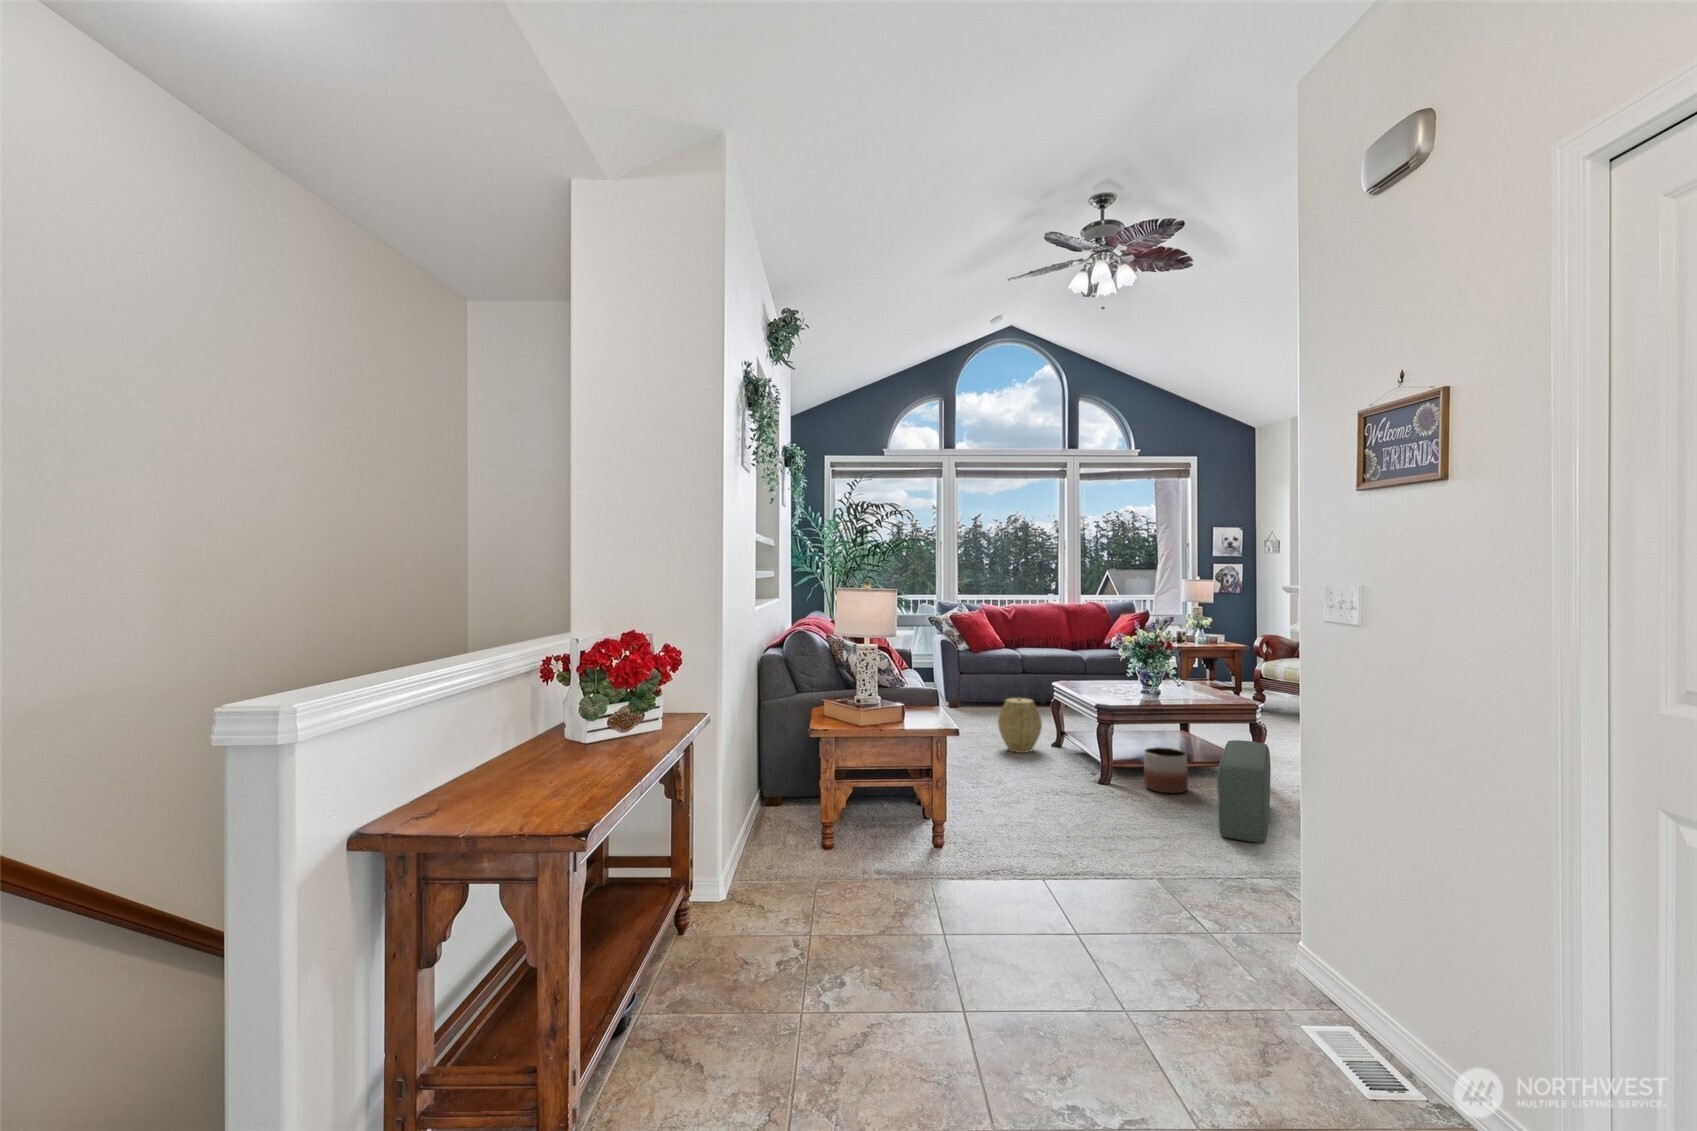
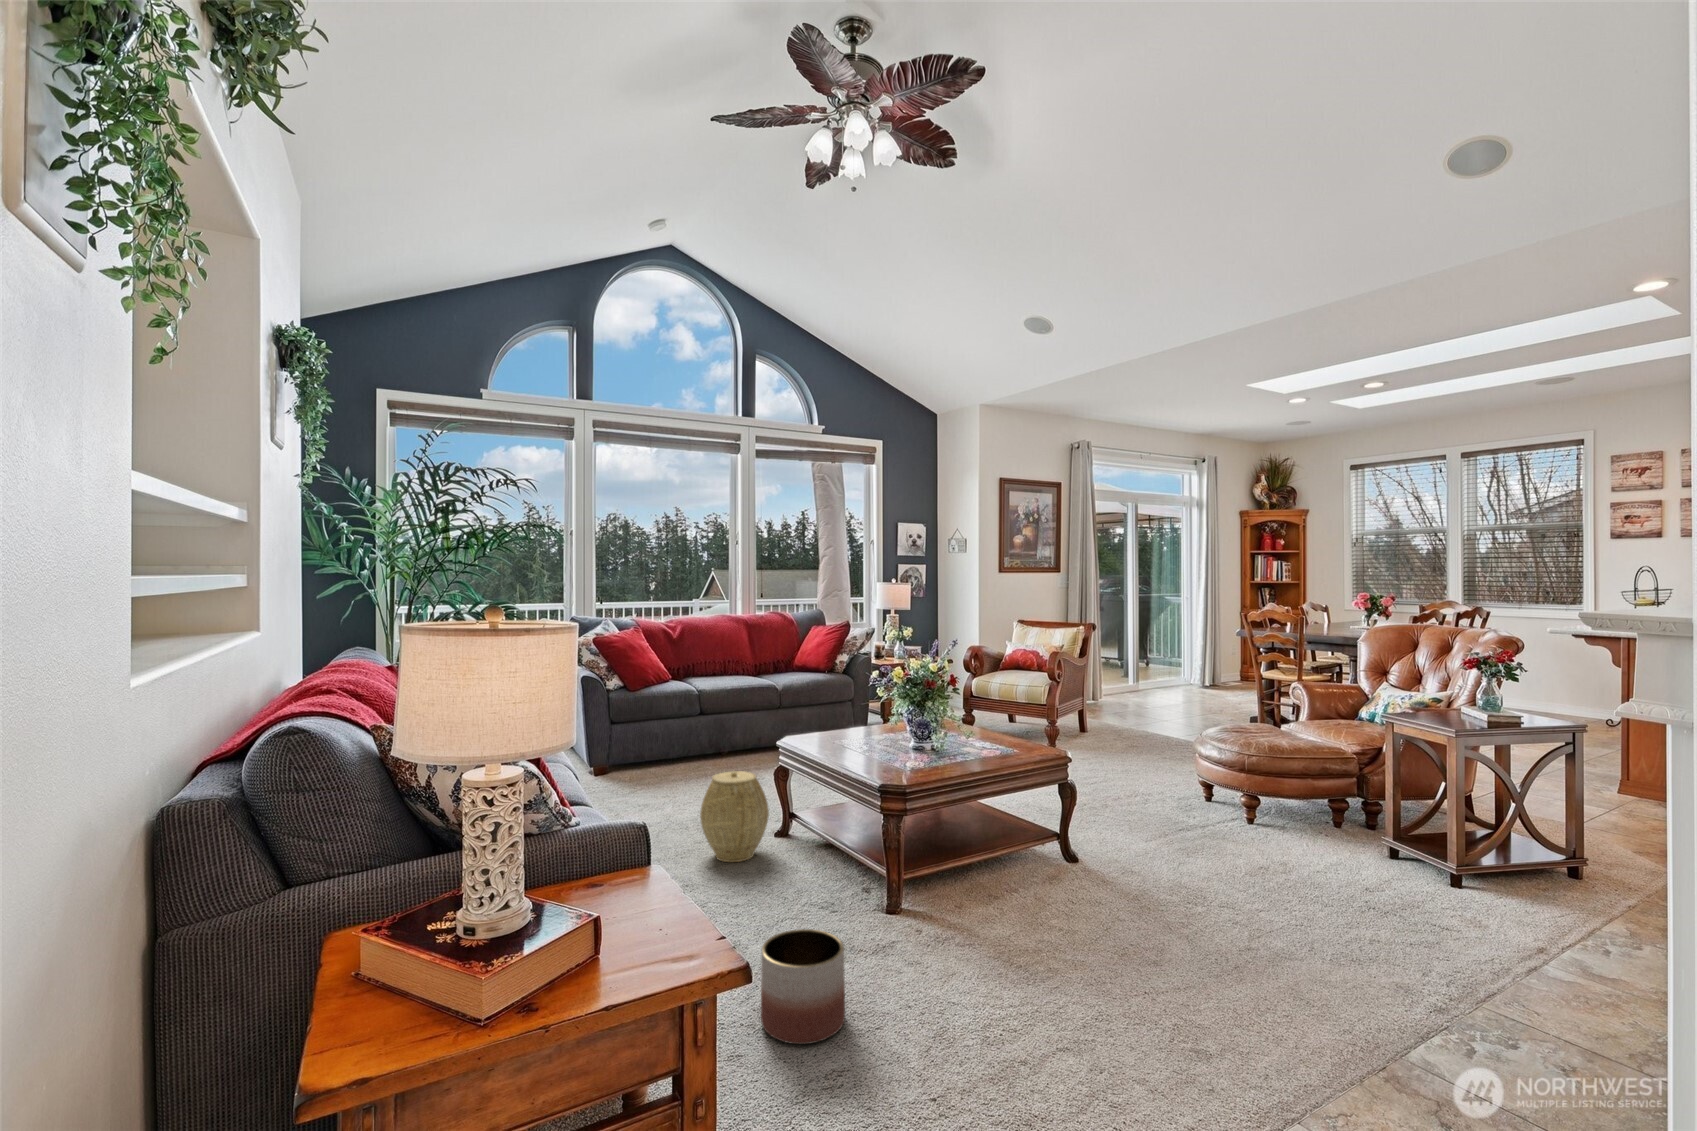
pouf: present [1217,740,1271,843] -> none [1078,824,1207,1015]
planter: present [1144,747,1188,793] -> present [761,929,845,1044]

